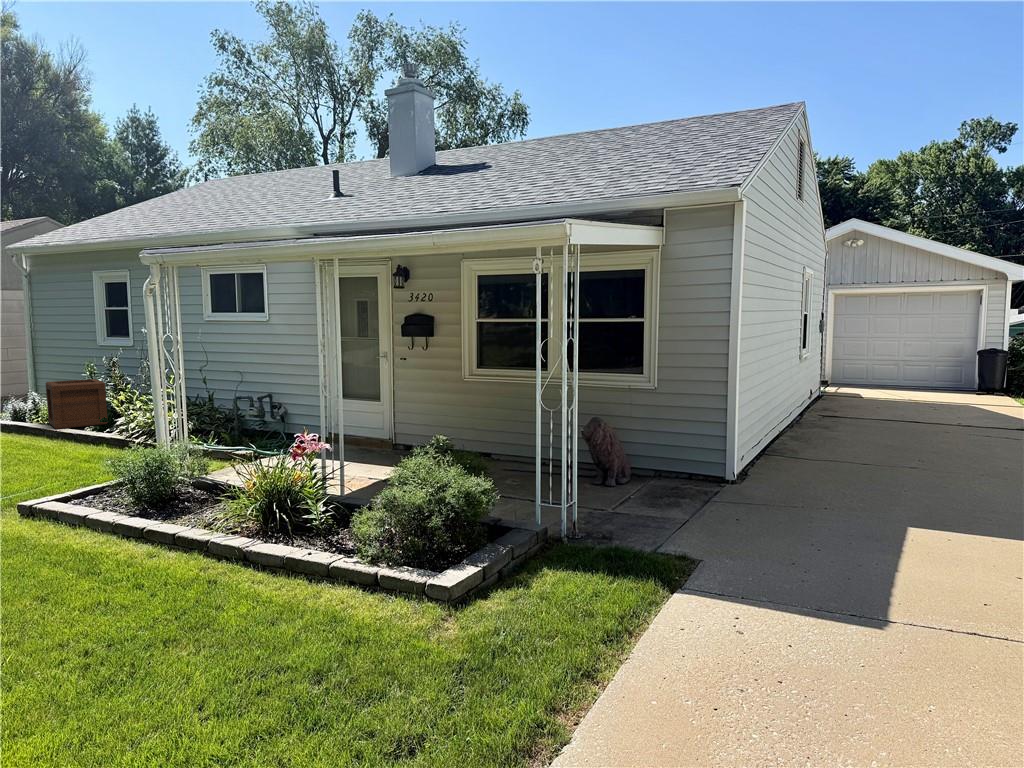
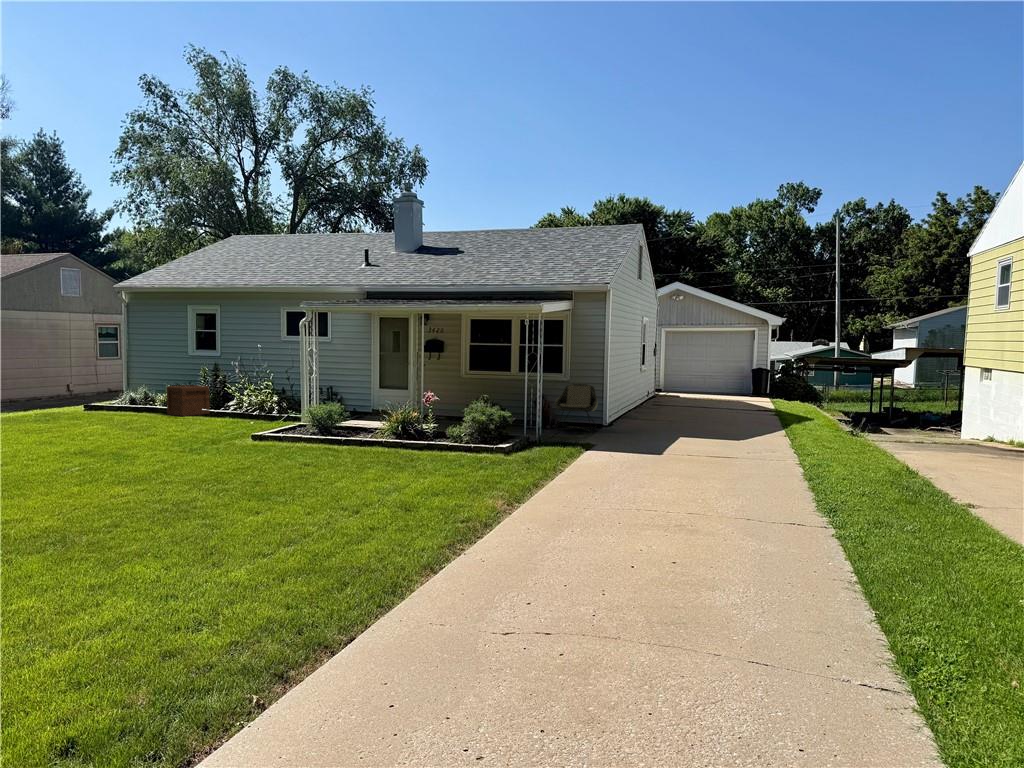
lounge chair: none [626,392,725,506] -> present [554,384,598,432]

